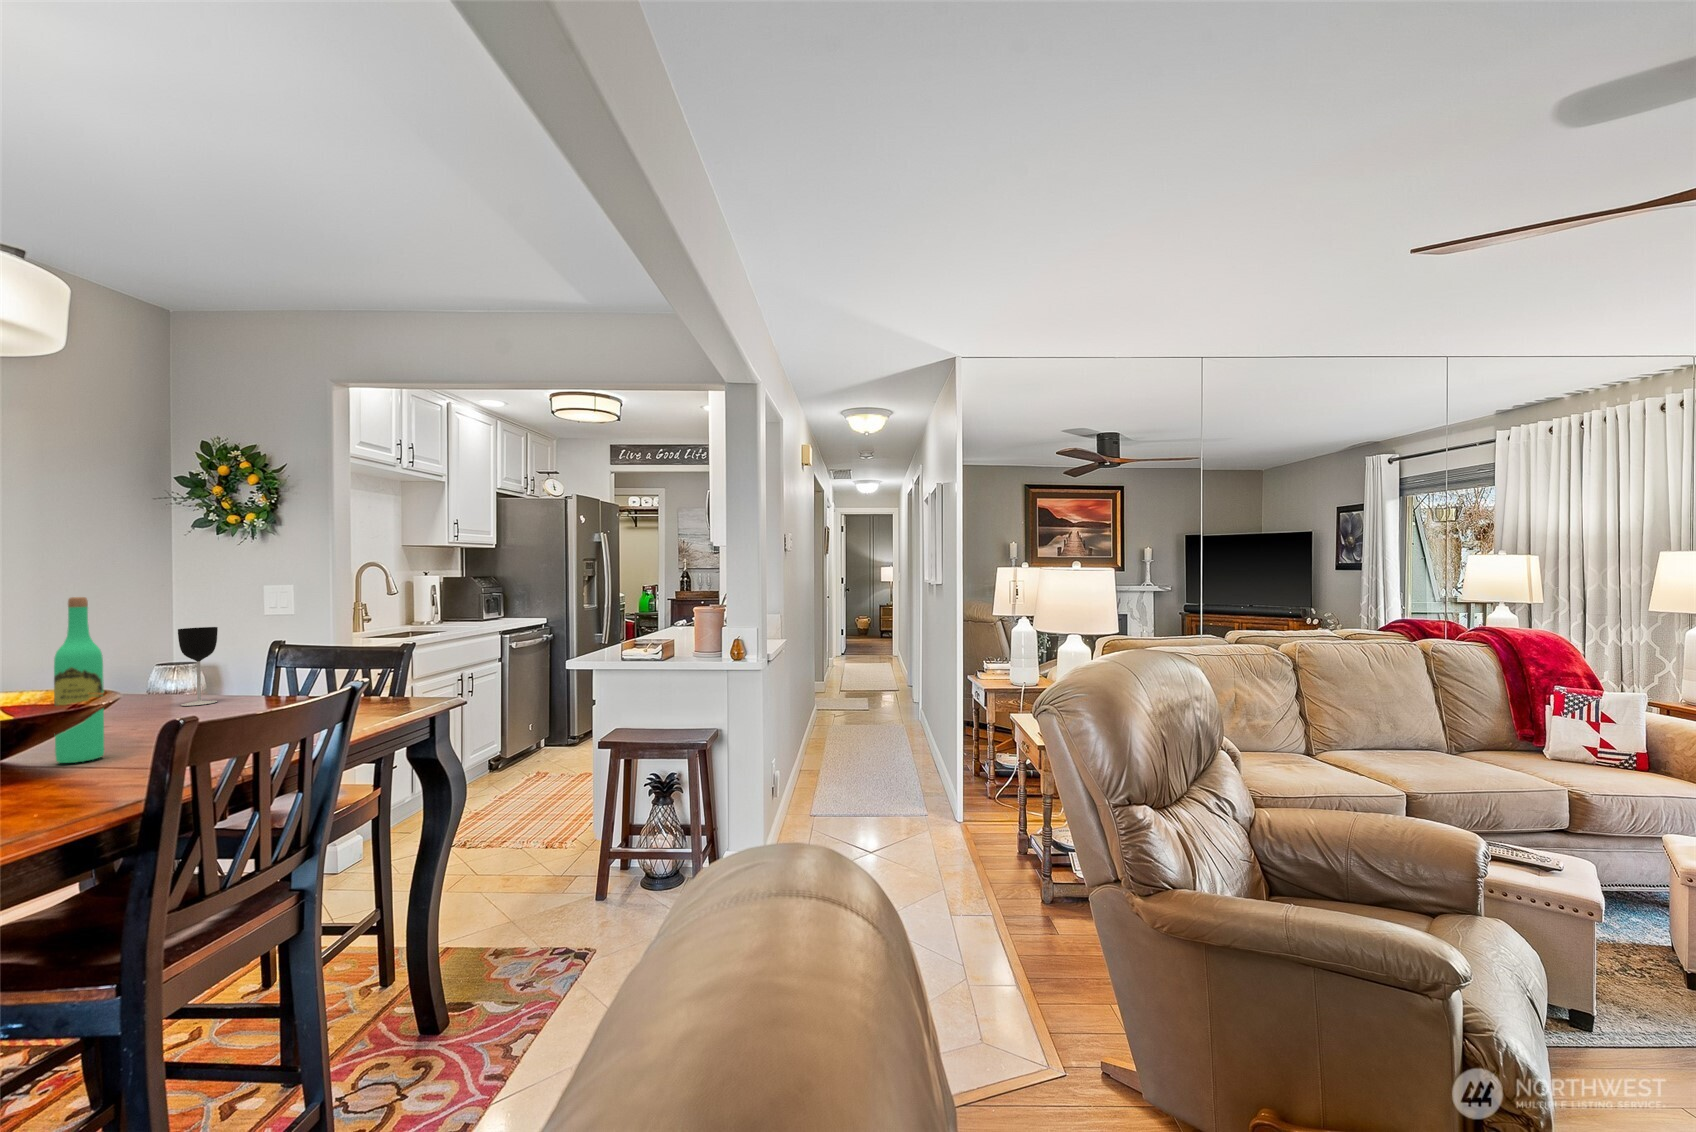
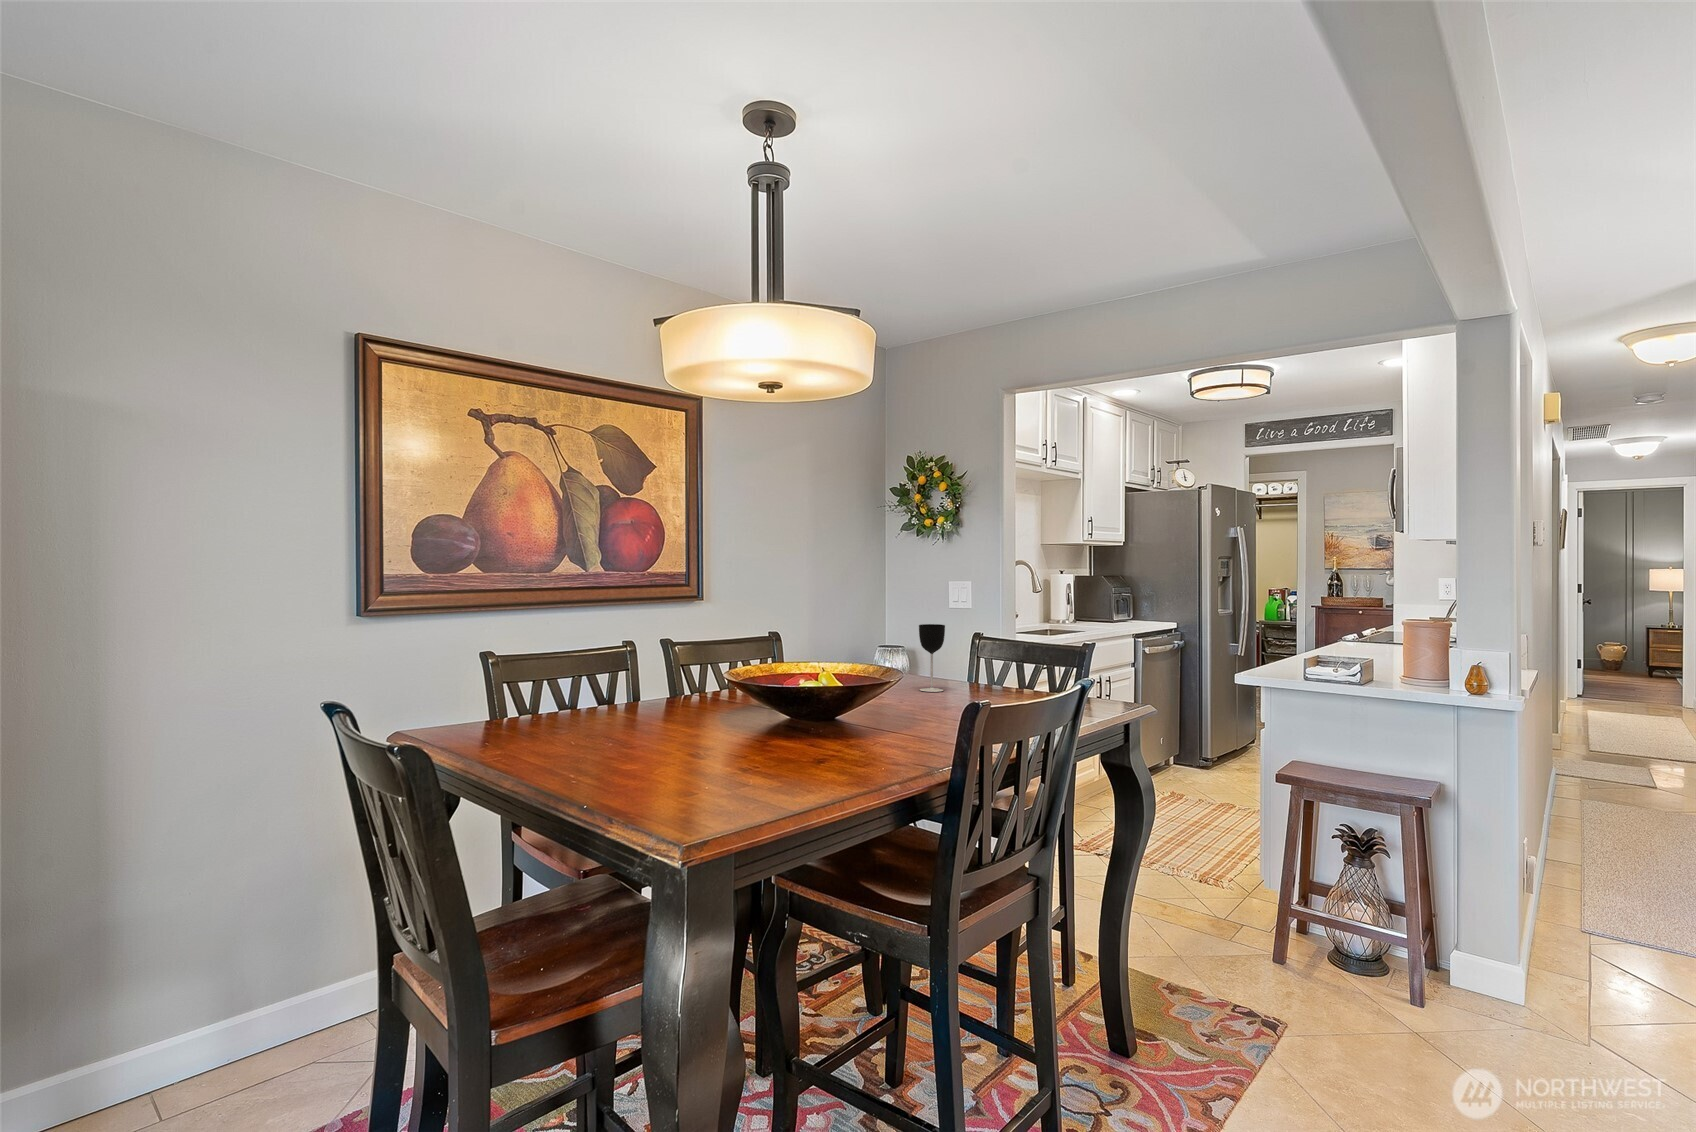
wine bottle: present [54,597,104,763] -> none [875,603,903,738]

